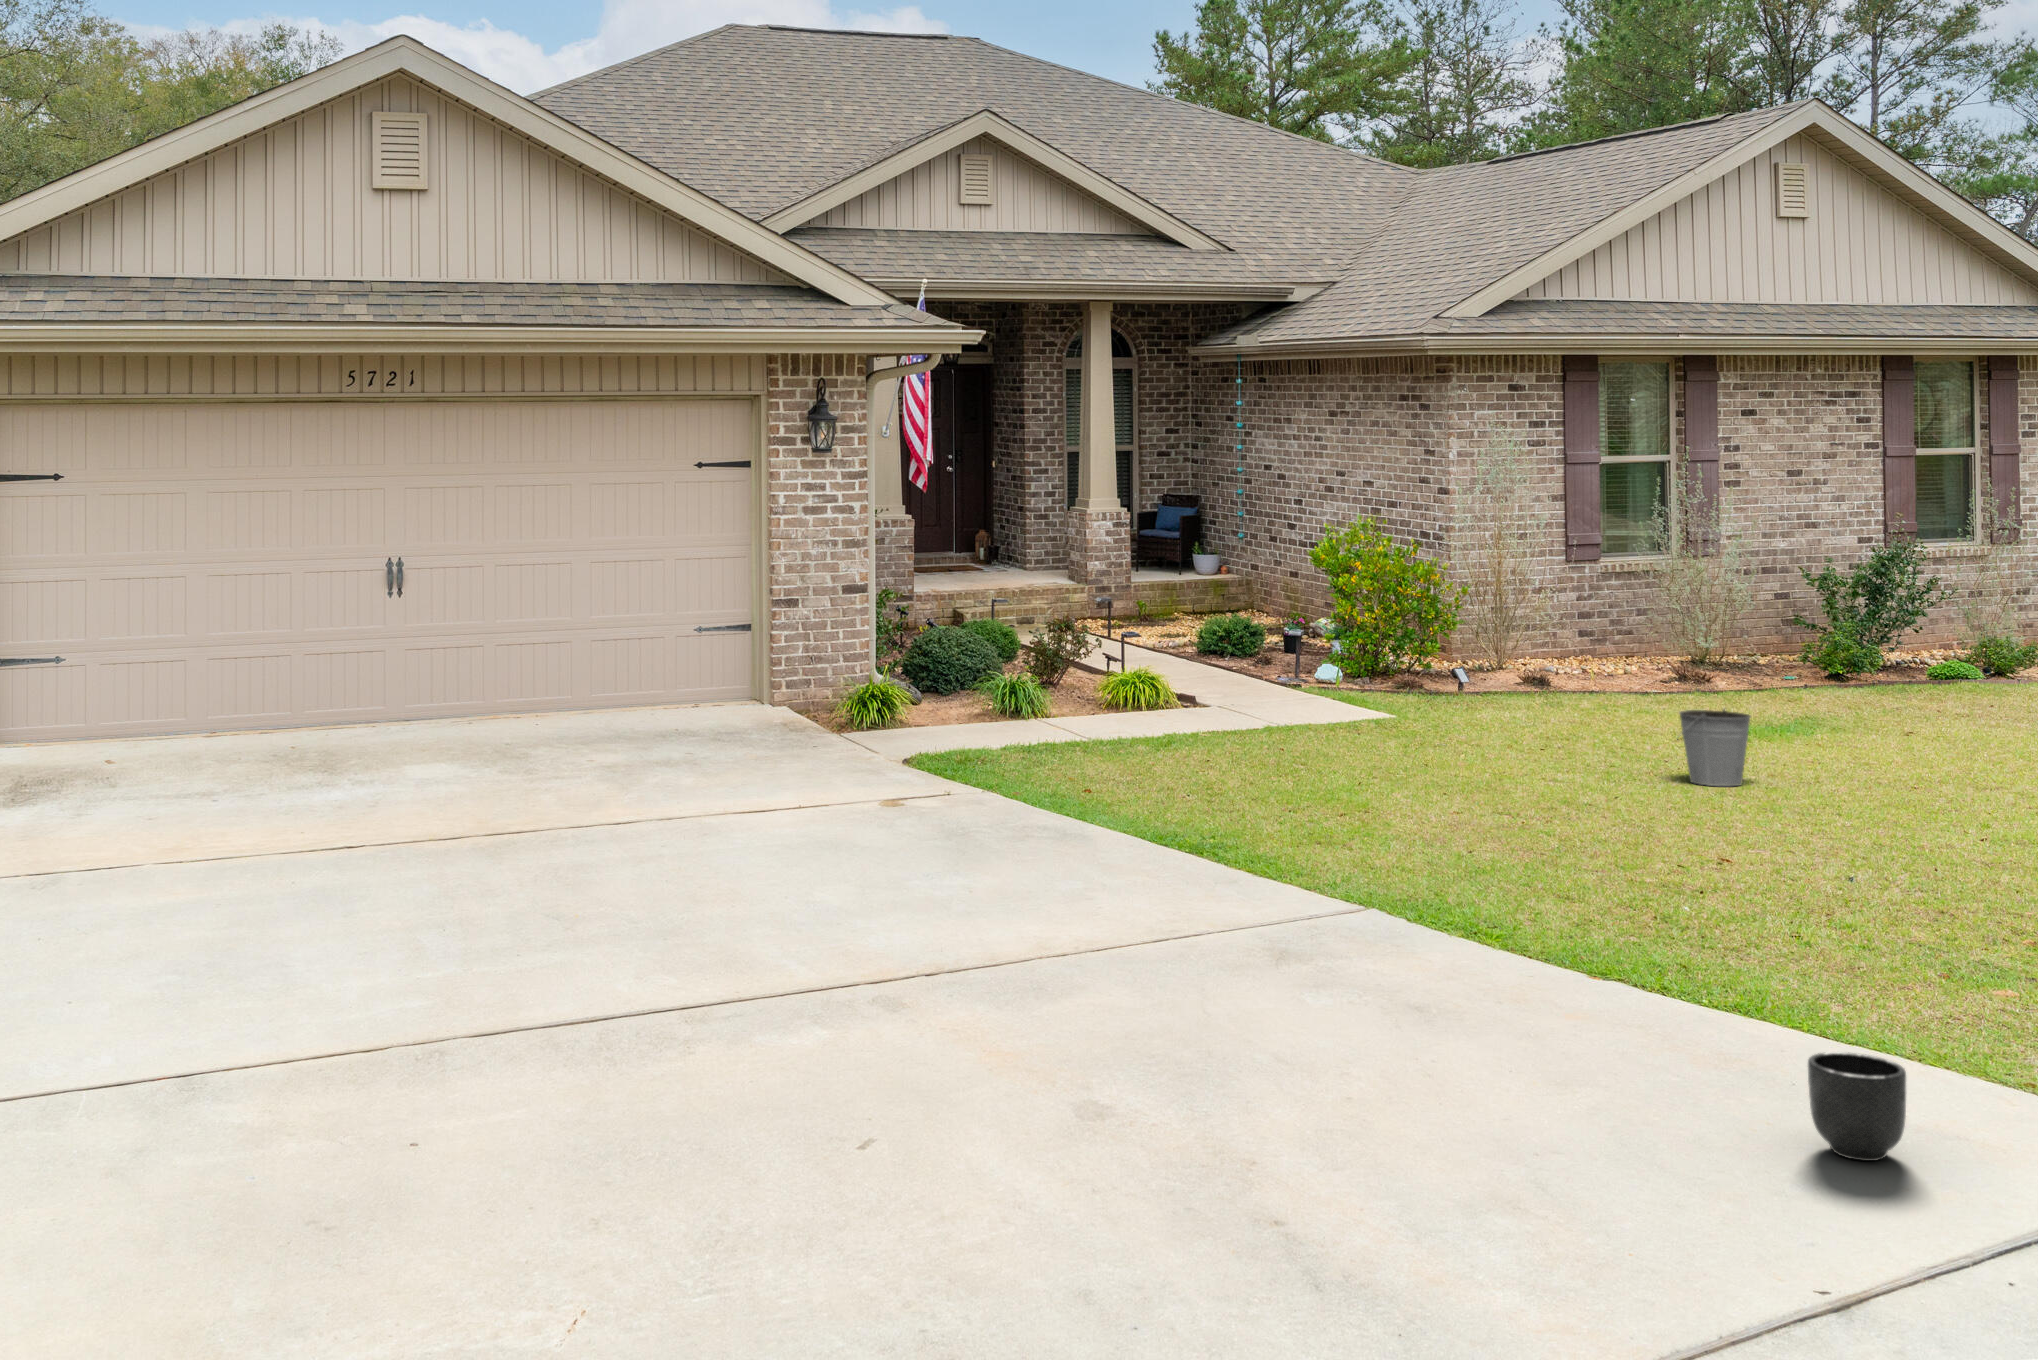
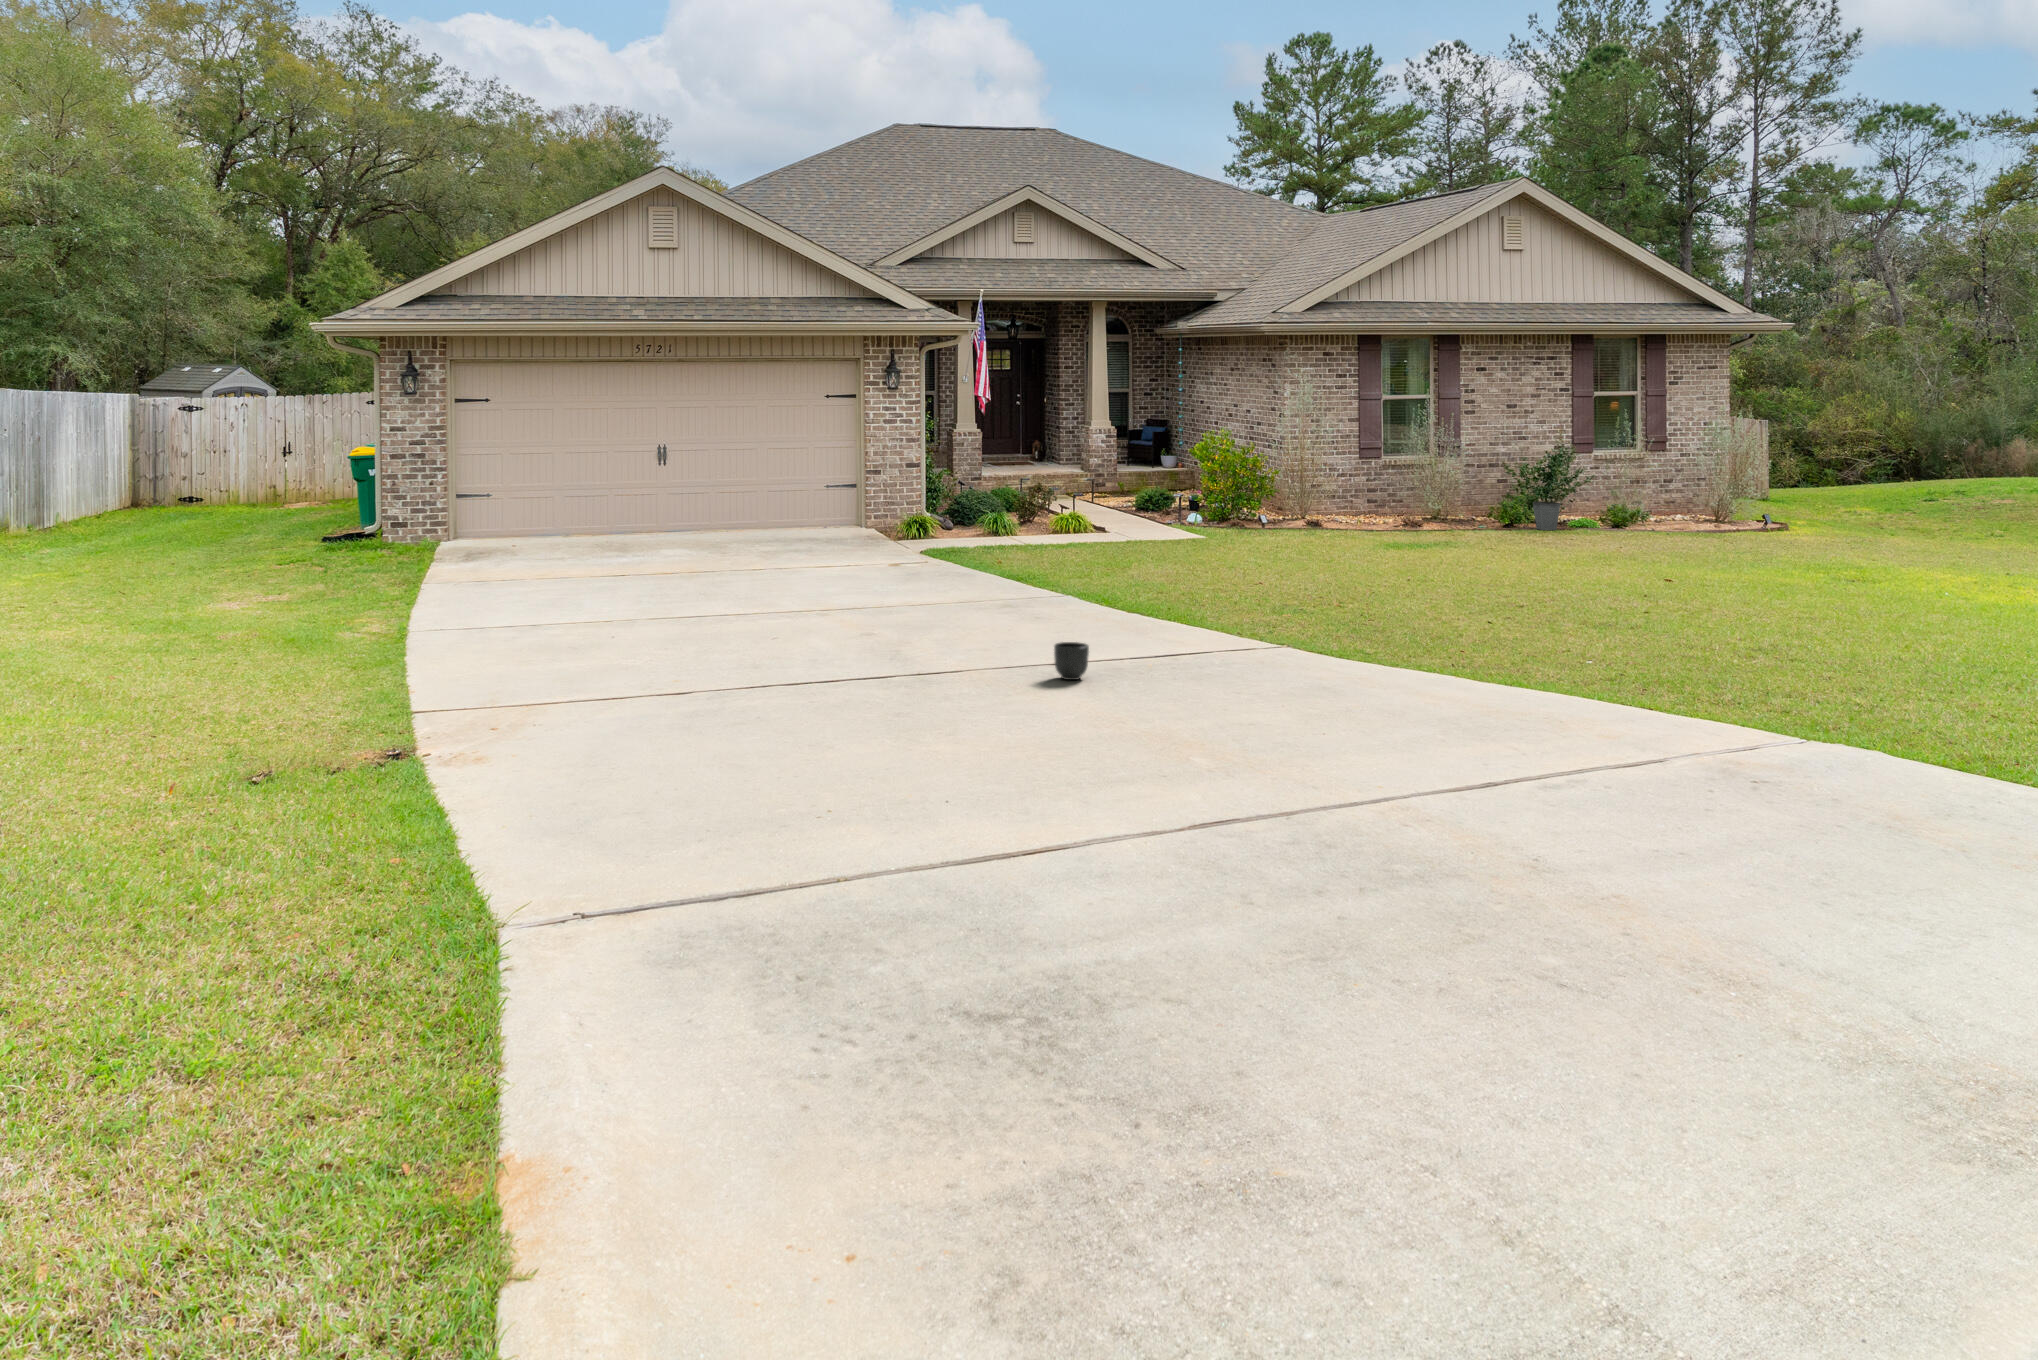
bucket: present [1677,709,1750,786] -> present [1533,501,1560,530]

